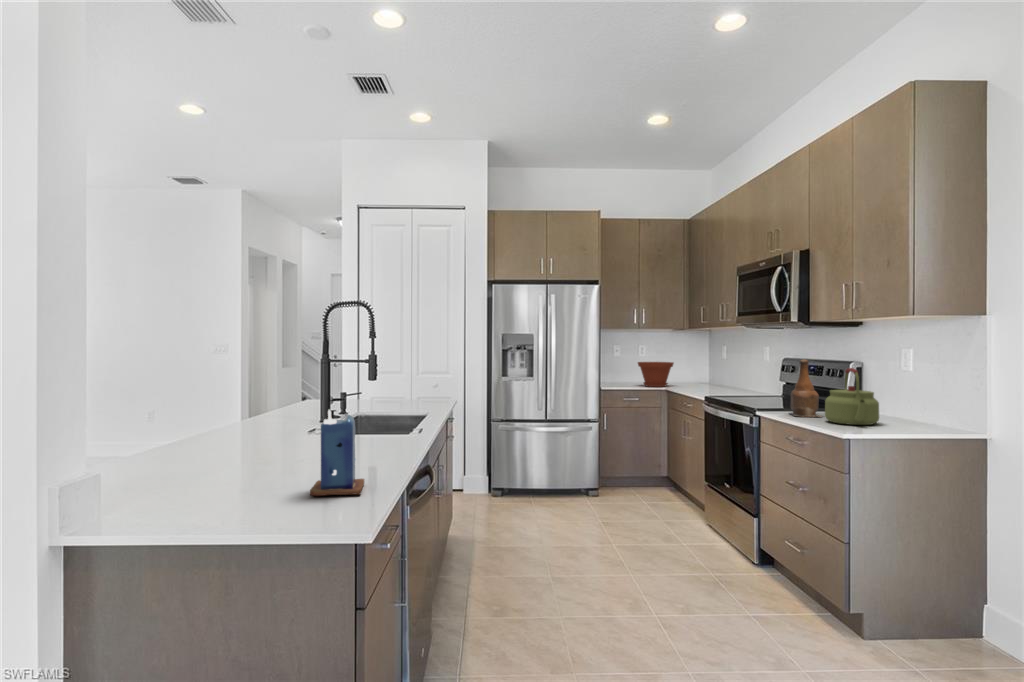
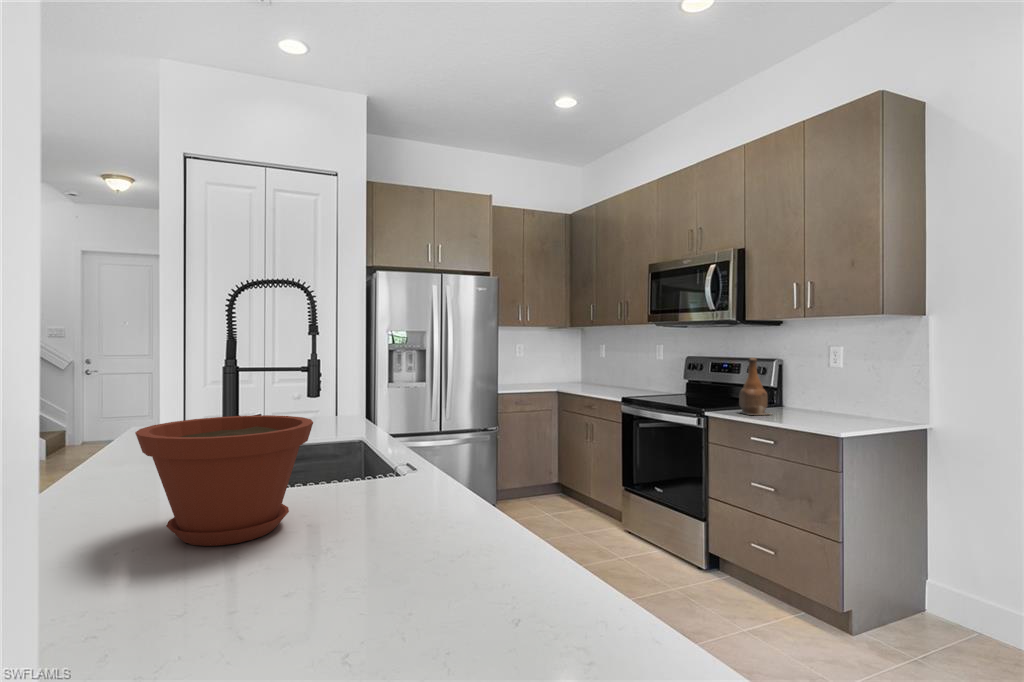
plant pot: present [638,362,674,387] -> present [135,415,313,546]
kettle: present [825,368,879,425] -> none [785,365,837,421]
candle: present [310,410,364,496] -> none [449,460,556,625]

